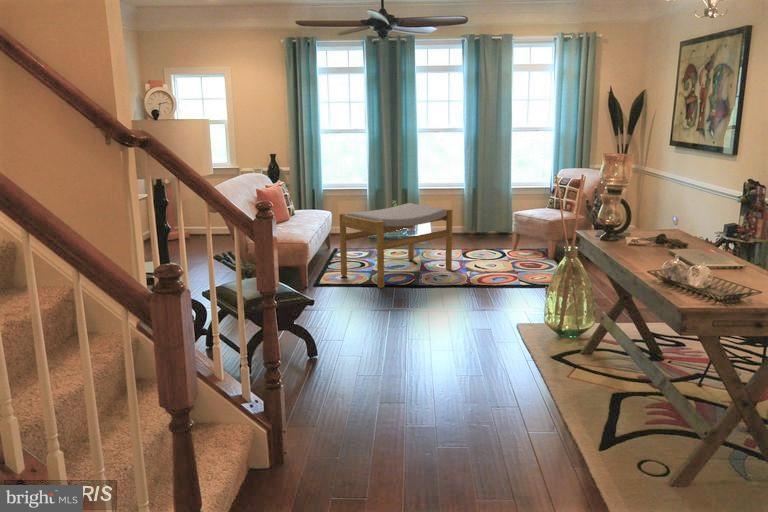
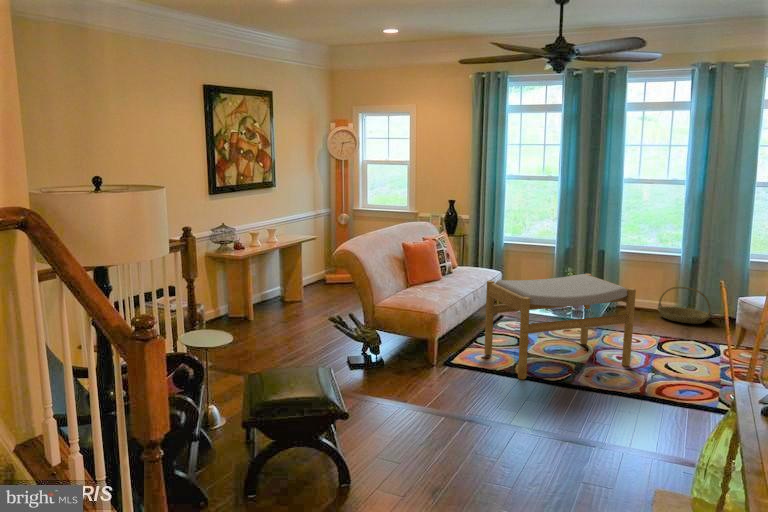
basket: none [451,211,490,239] -> present [657,287,711,324]

